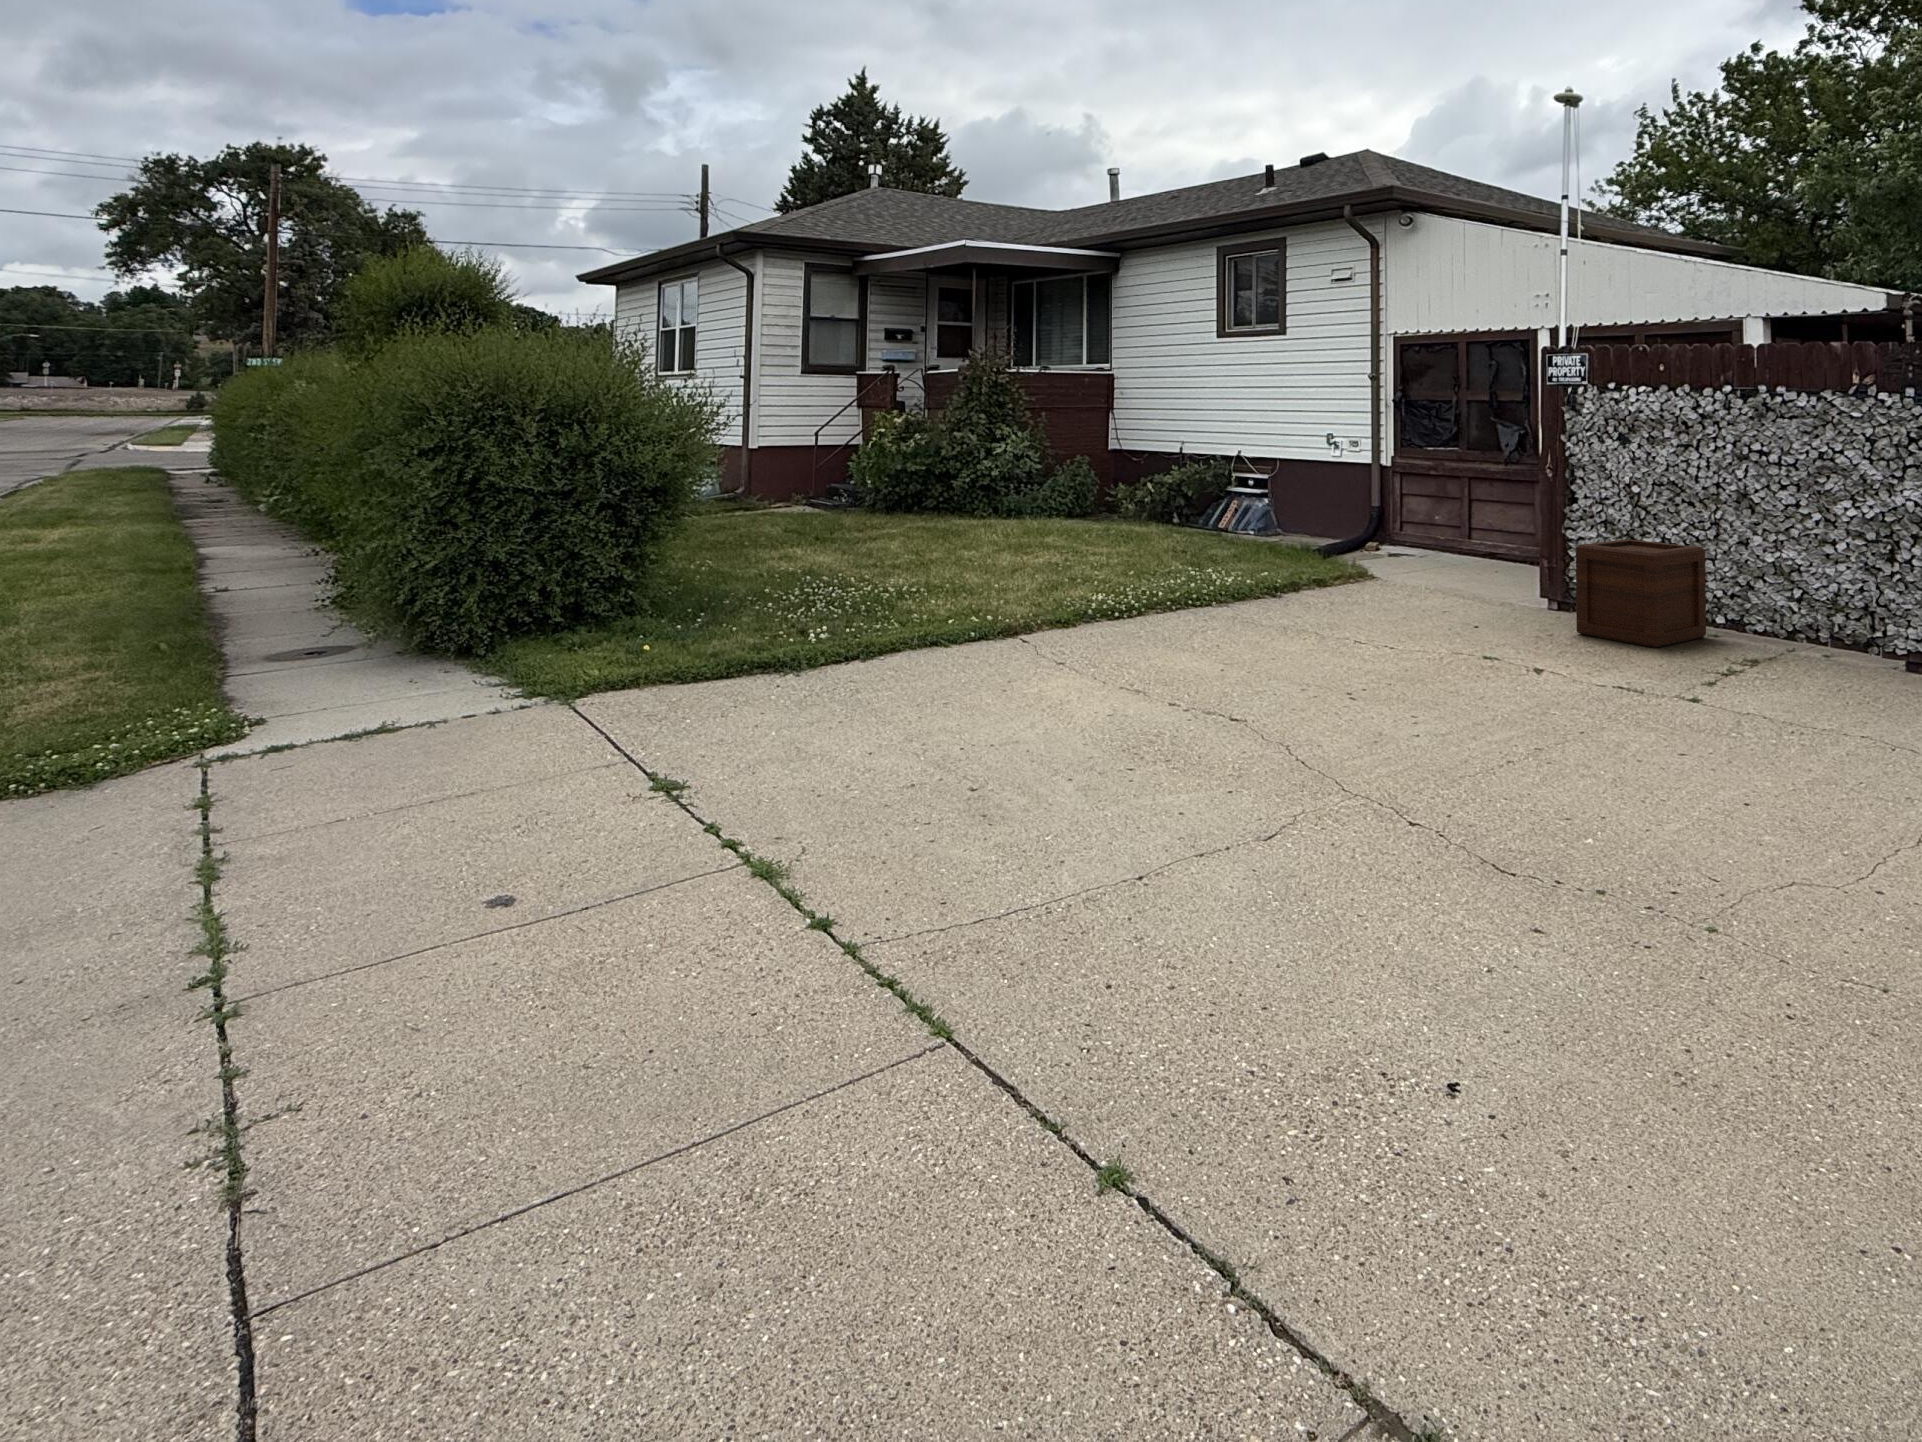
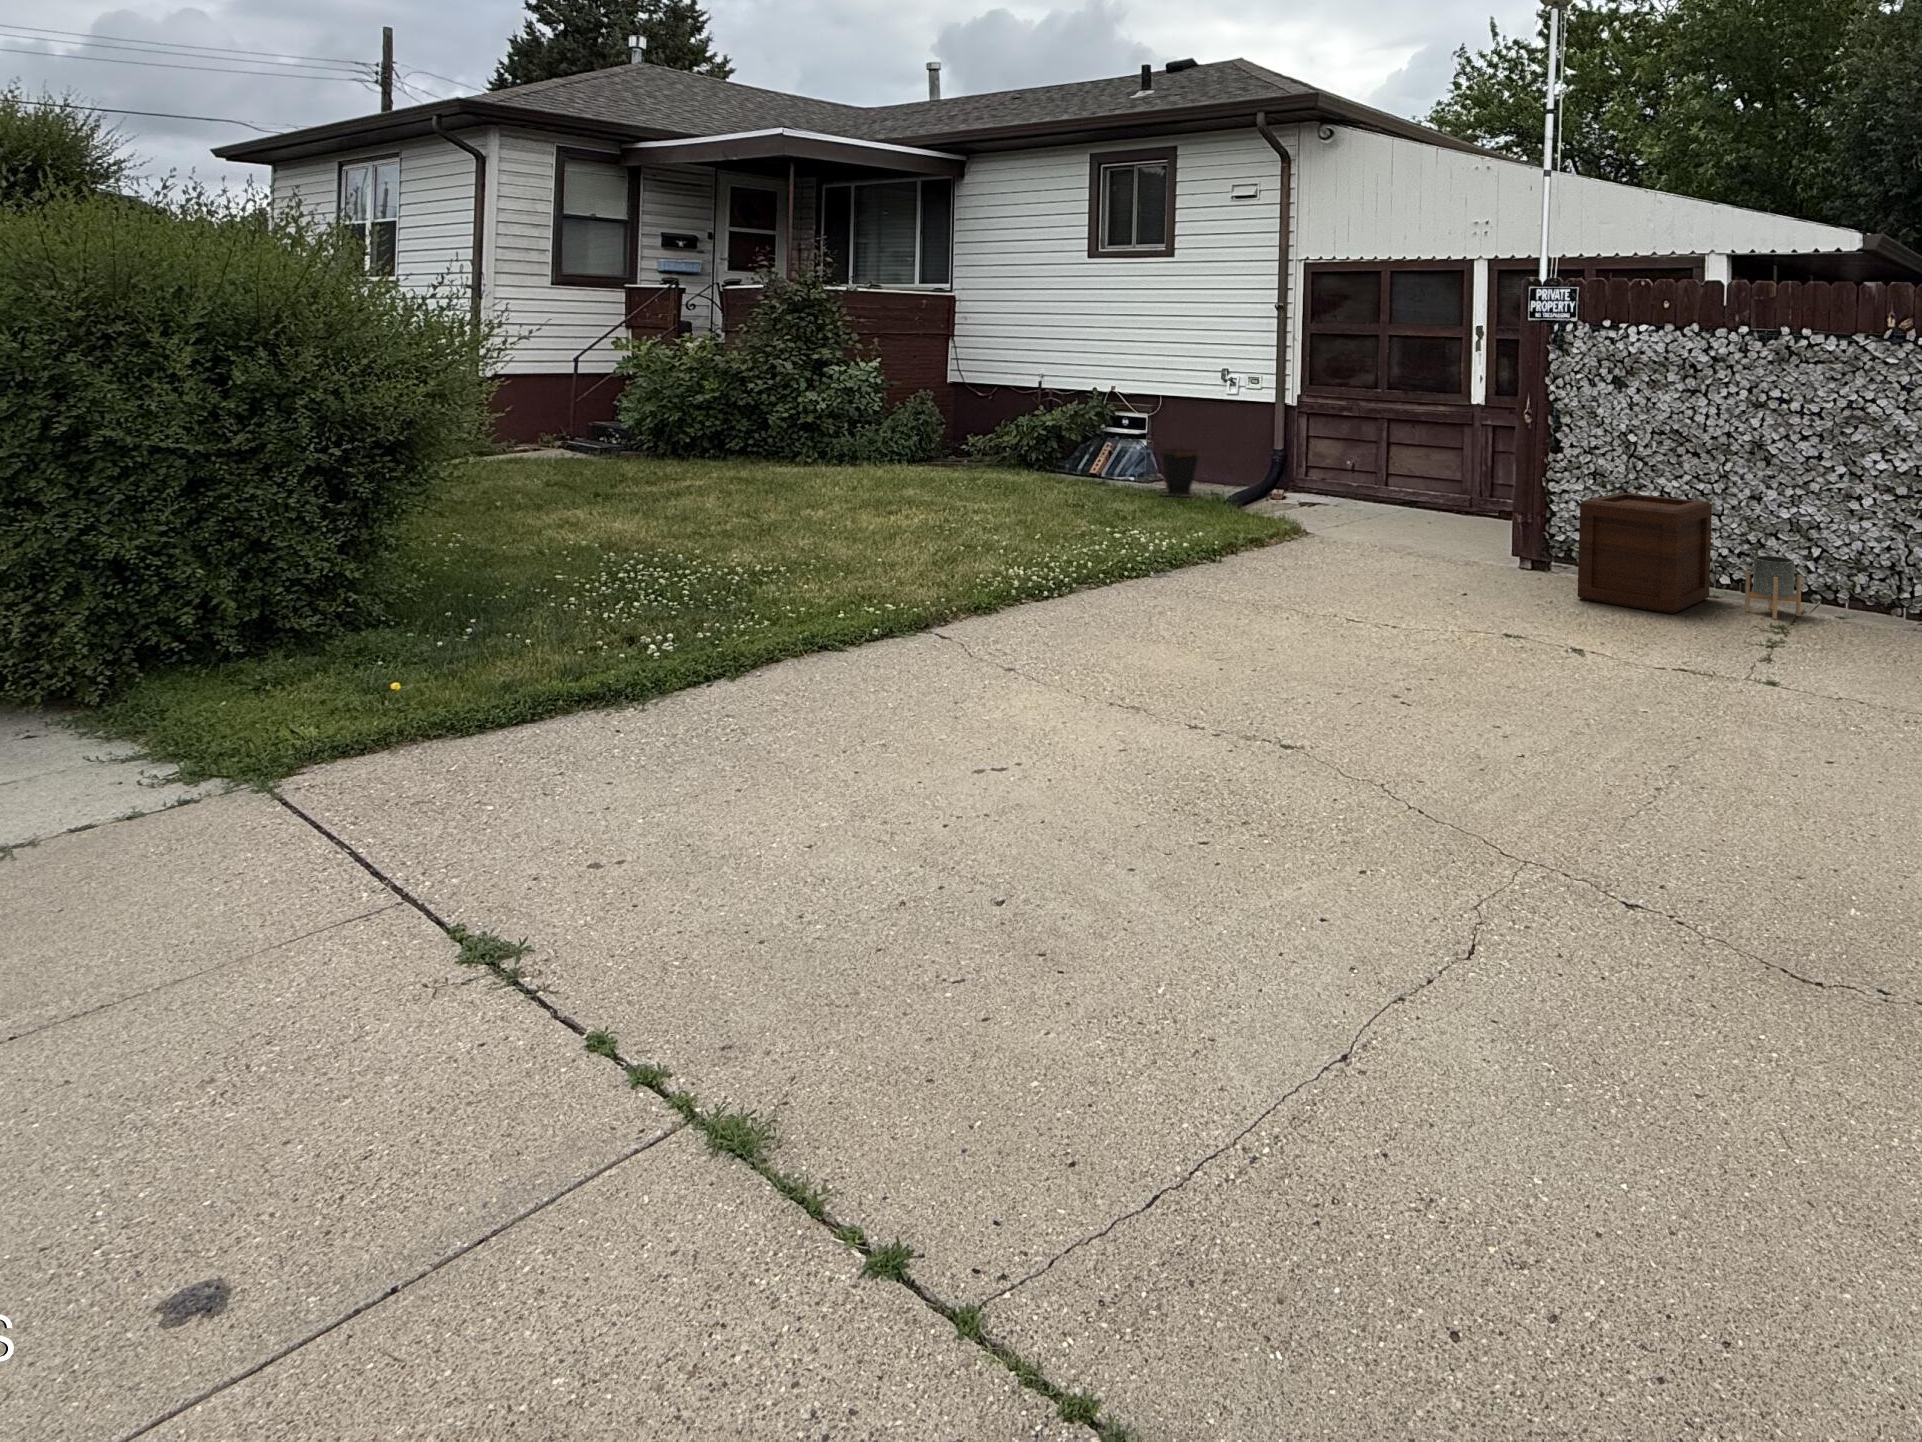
bucket: none [1270,503,1308,549] -> present [1159,448,1201,497]
planter: none [1730,597,1782,655] -> present [1745,556,1801,619]

